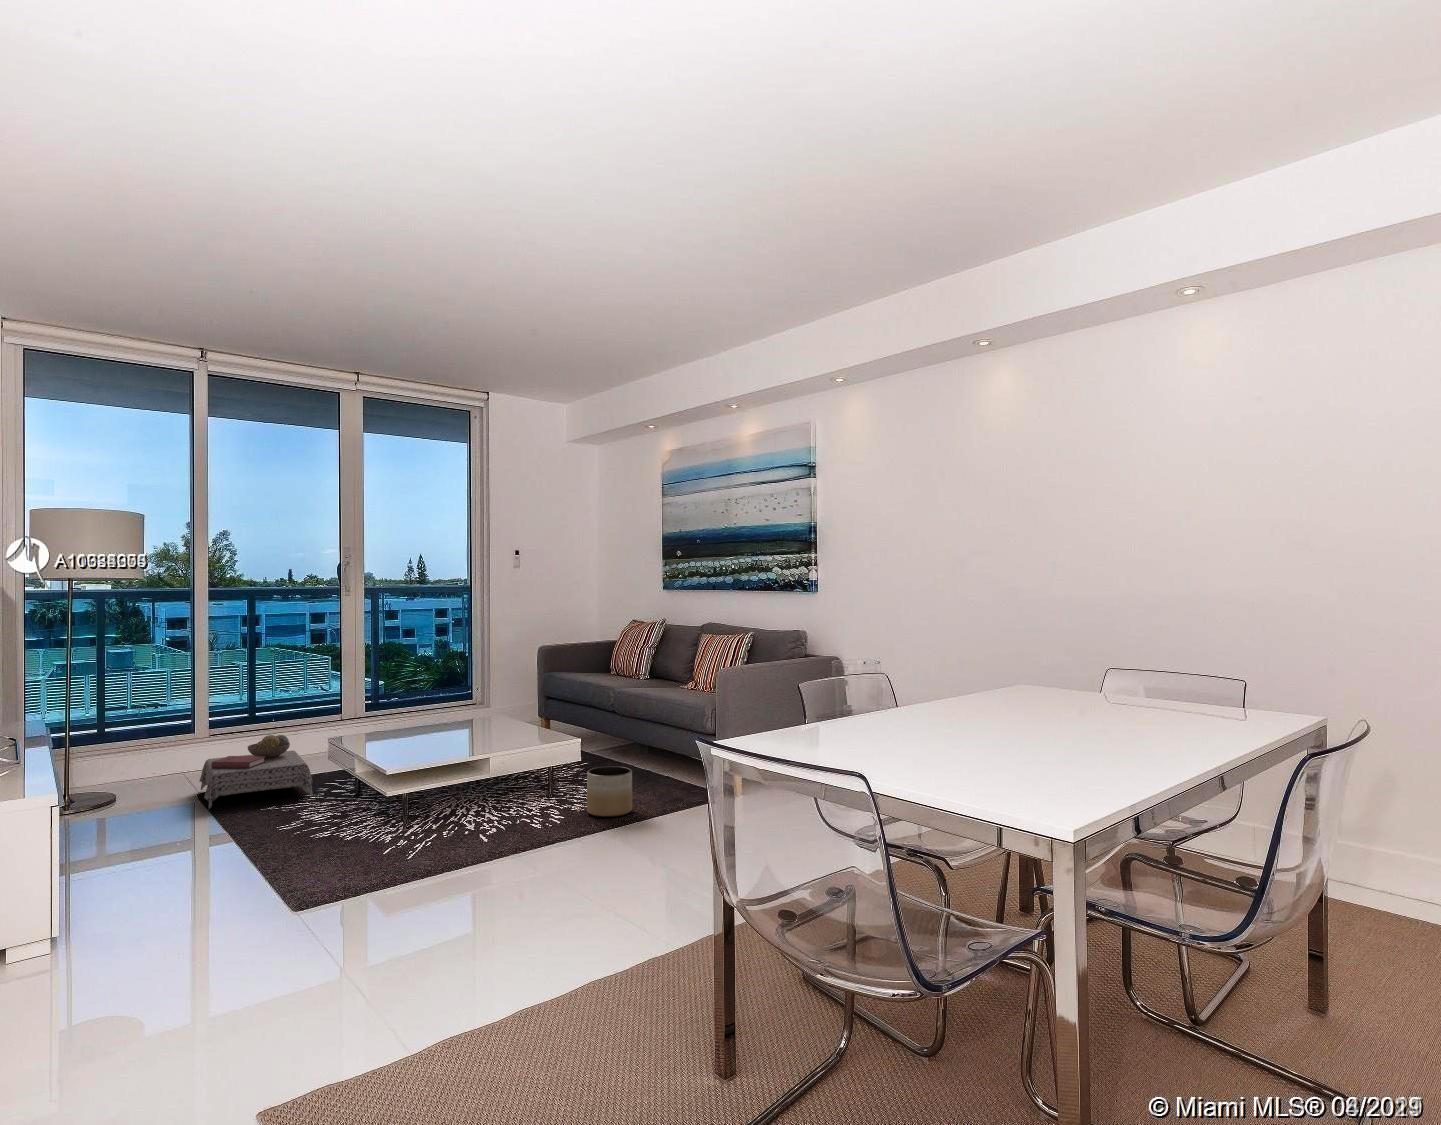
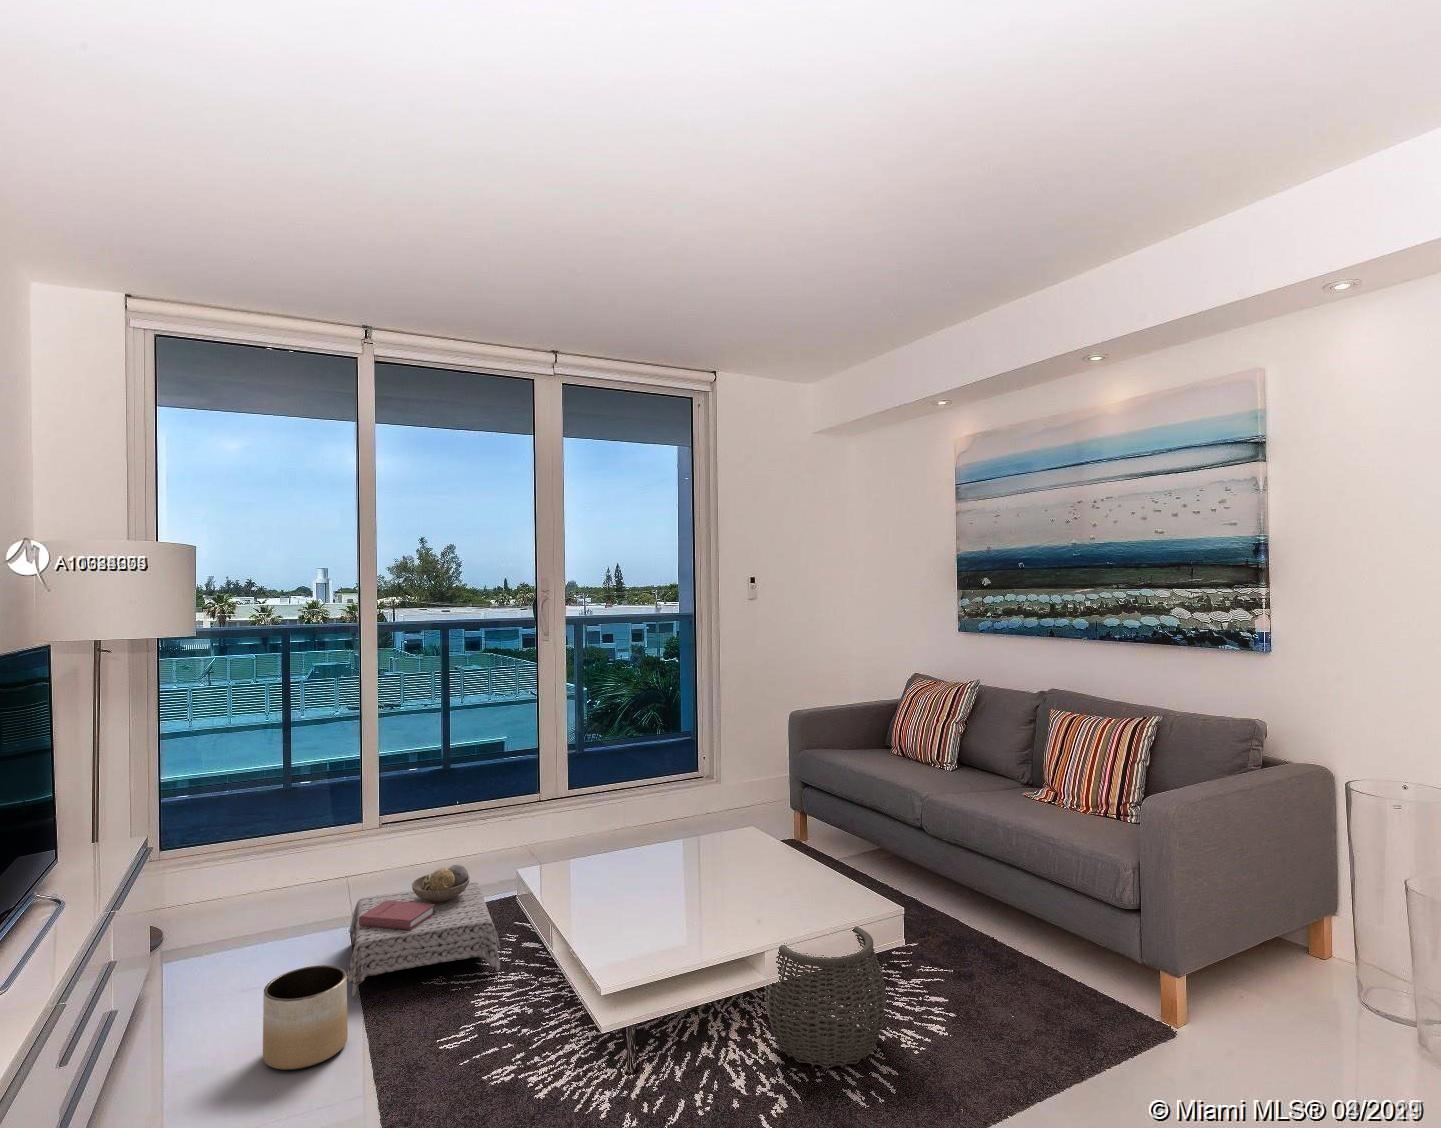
woven basket: none [482,743,554,816] -> present [764,927,886,1068]
planter: present [587,766,632,817] -> present [263,965,348,1070]

